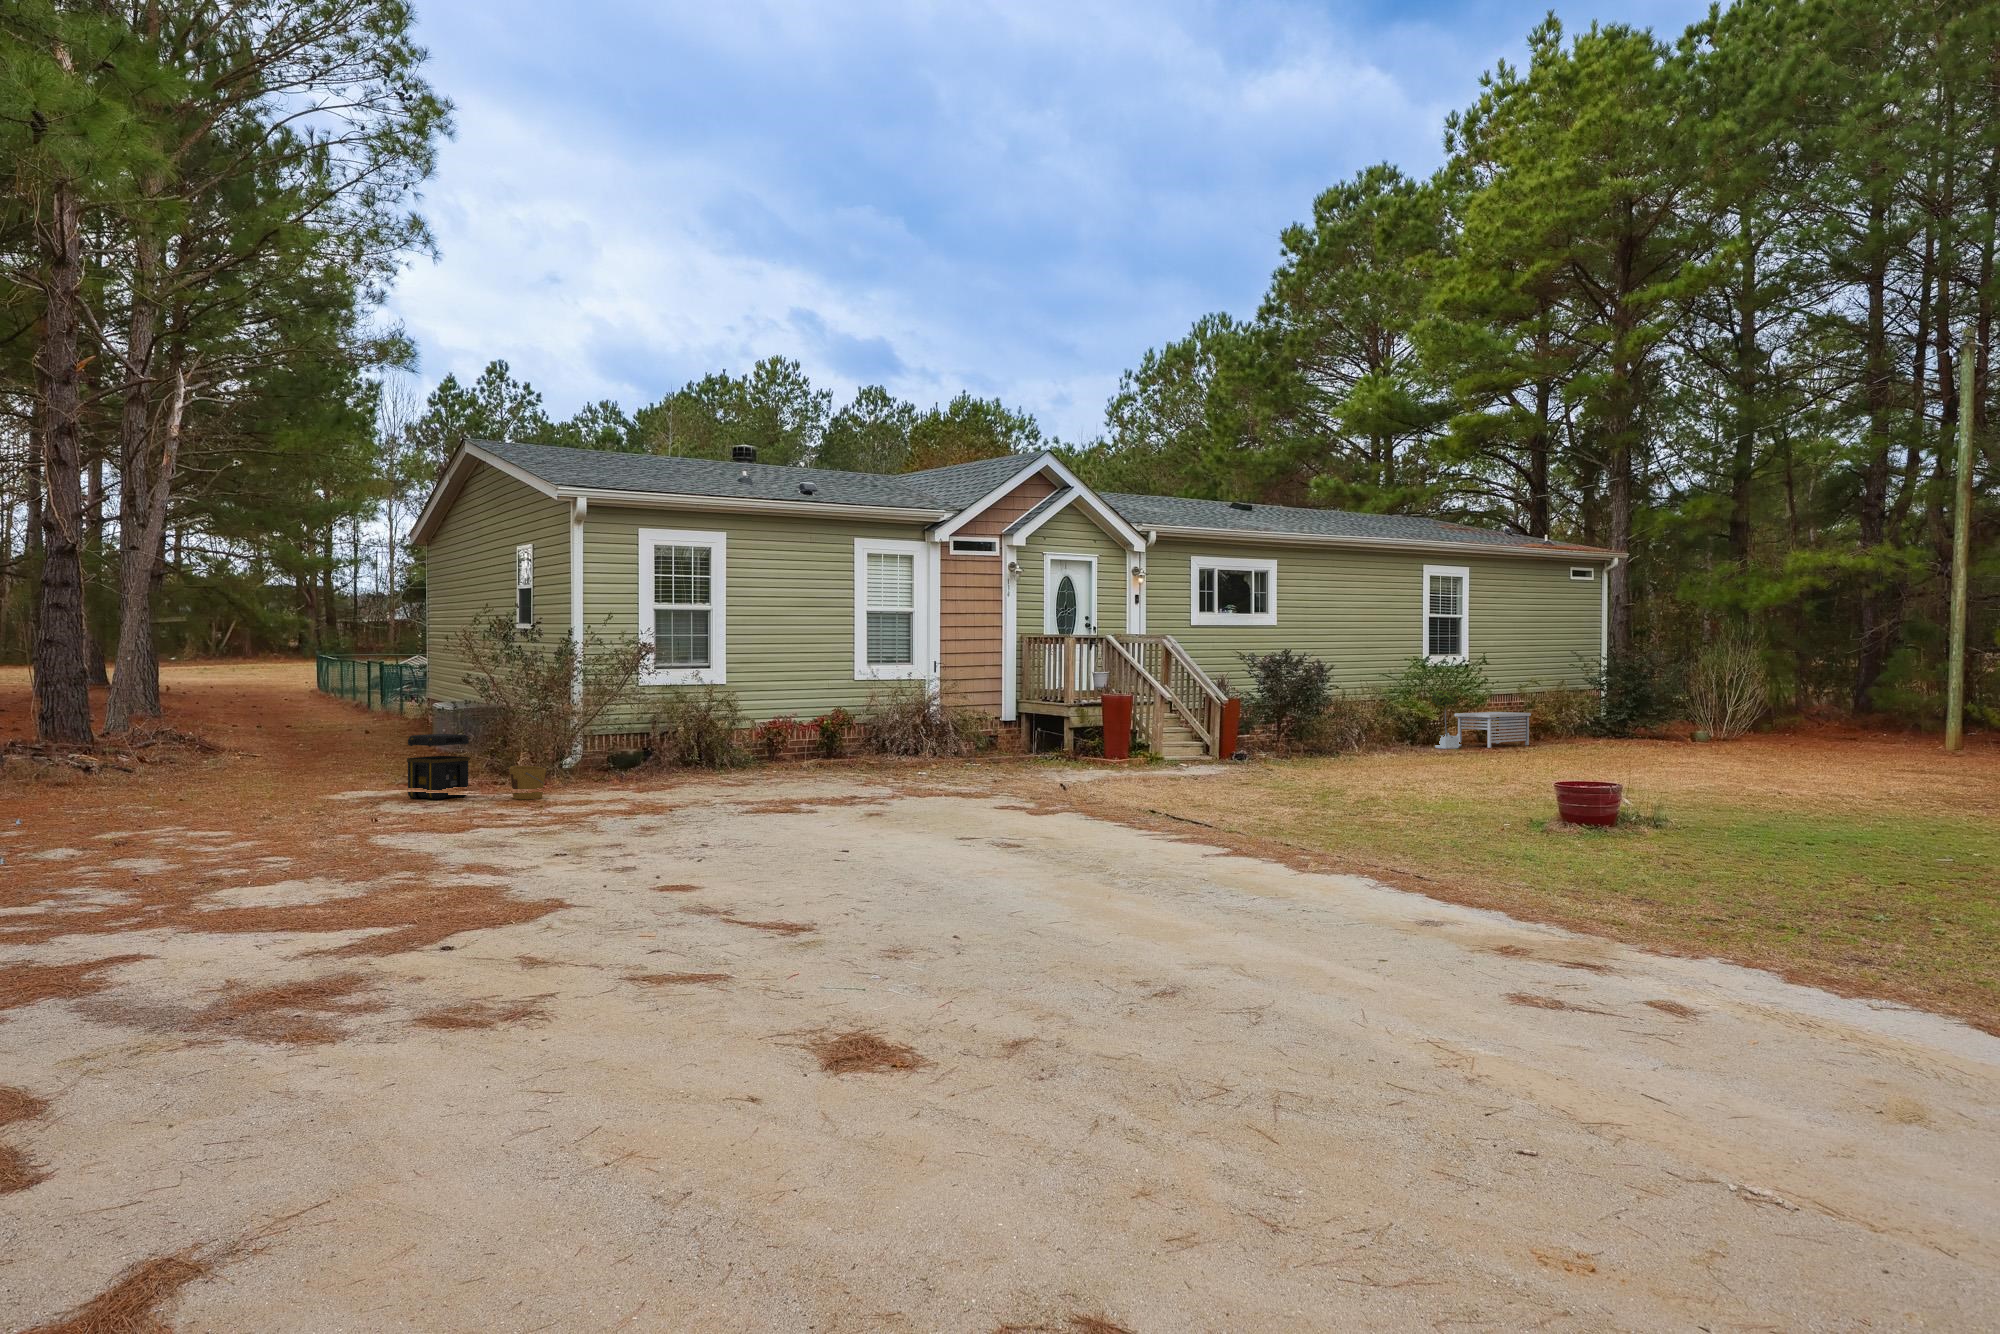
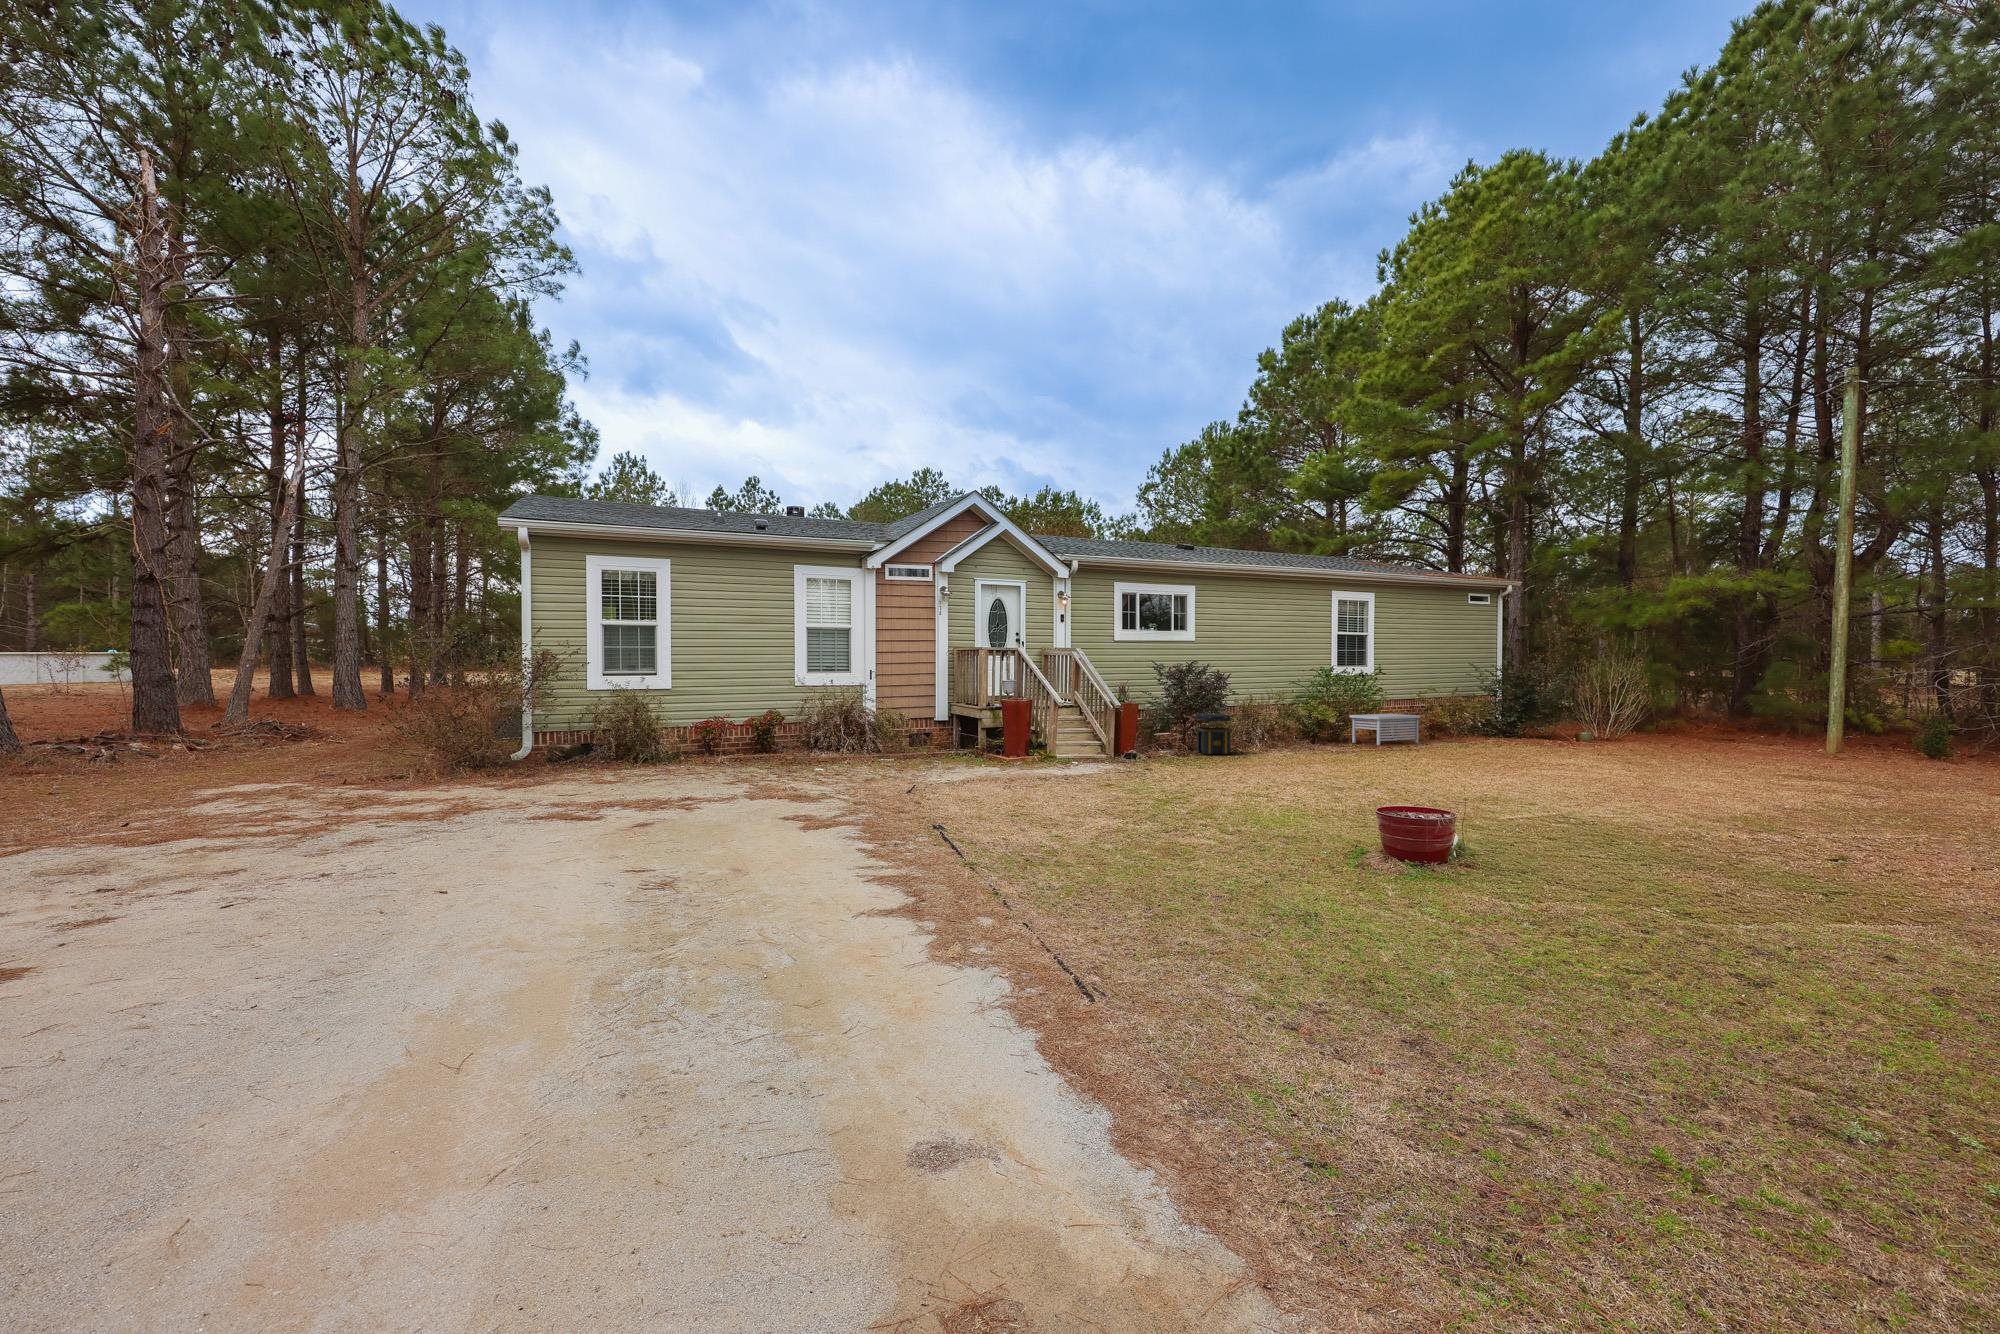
potted tree: present [1431,690,1459,749] -> none [1326,695,1350,745]
toolbox: present [407,734,470,800] -> present [1196,714,1231,755]
bucket: present [509,766,546,799] -> none [426,754,464,783]

